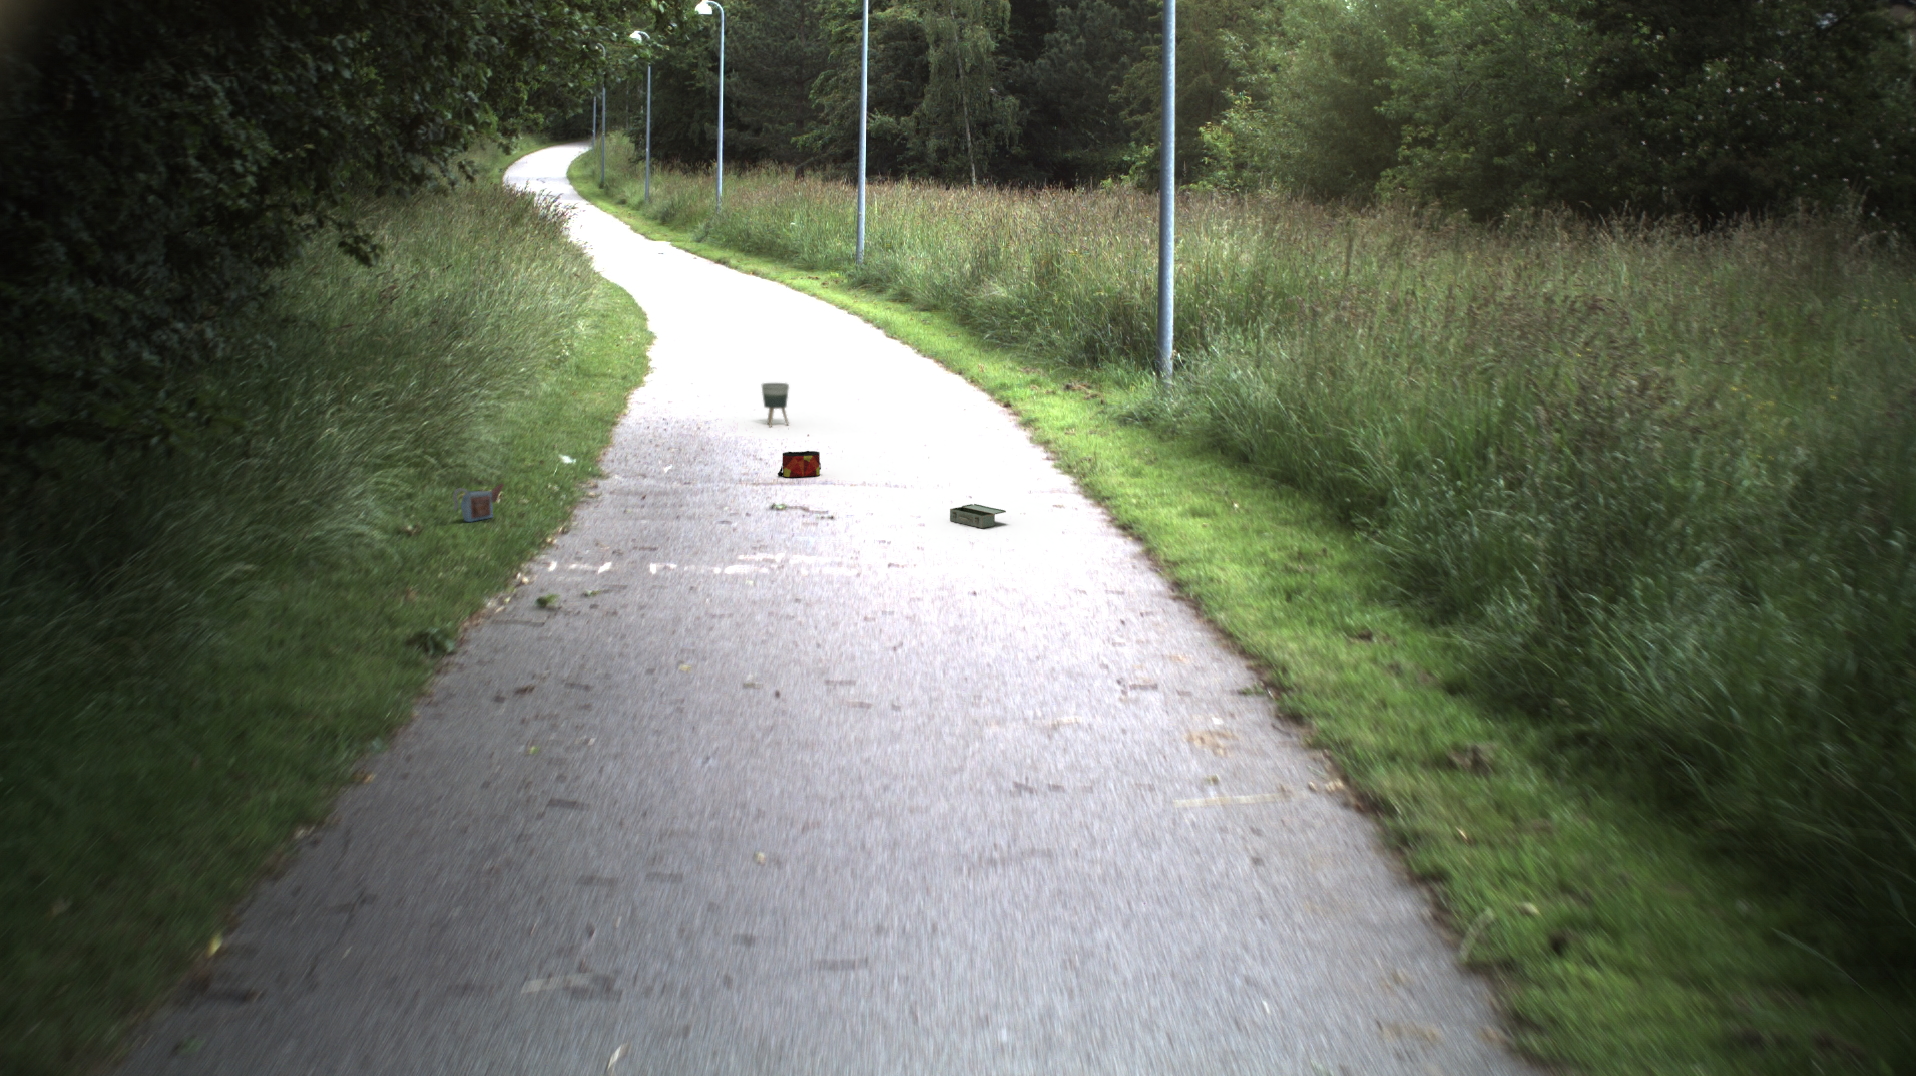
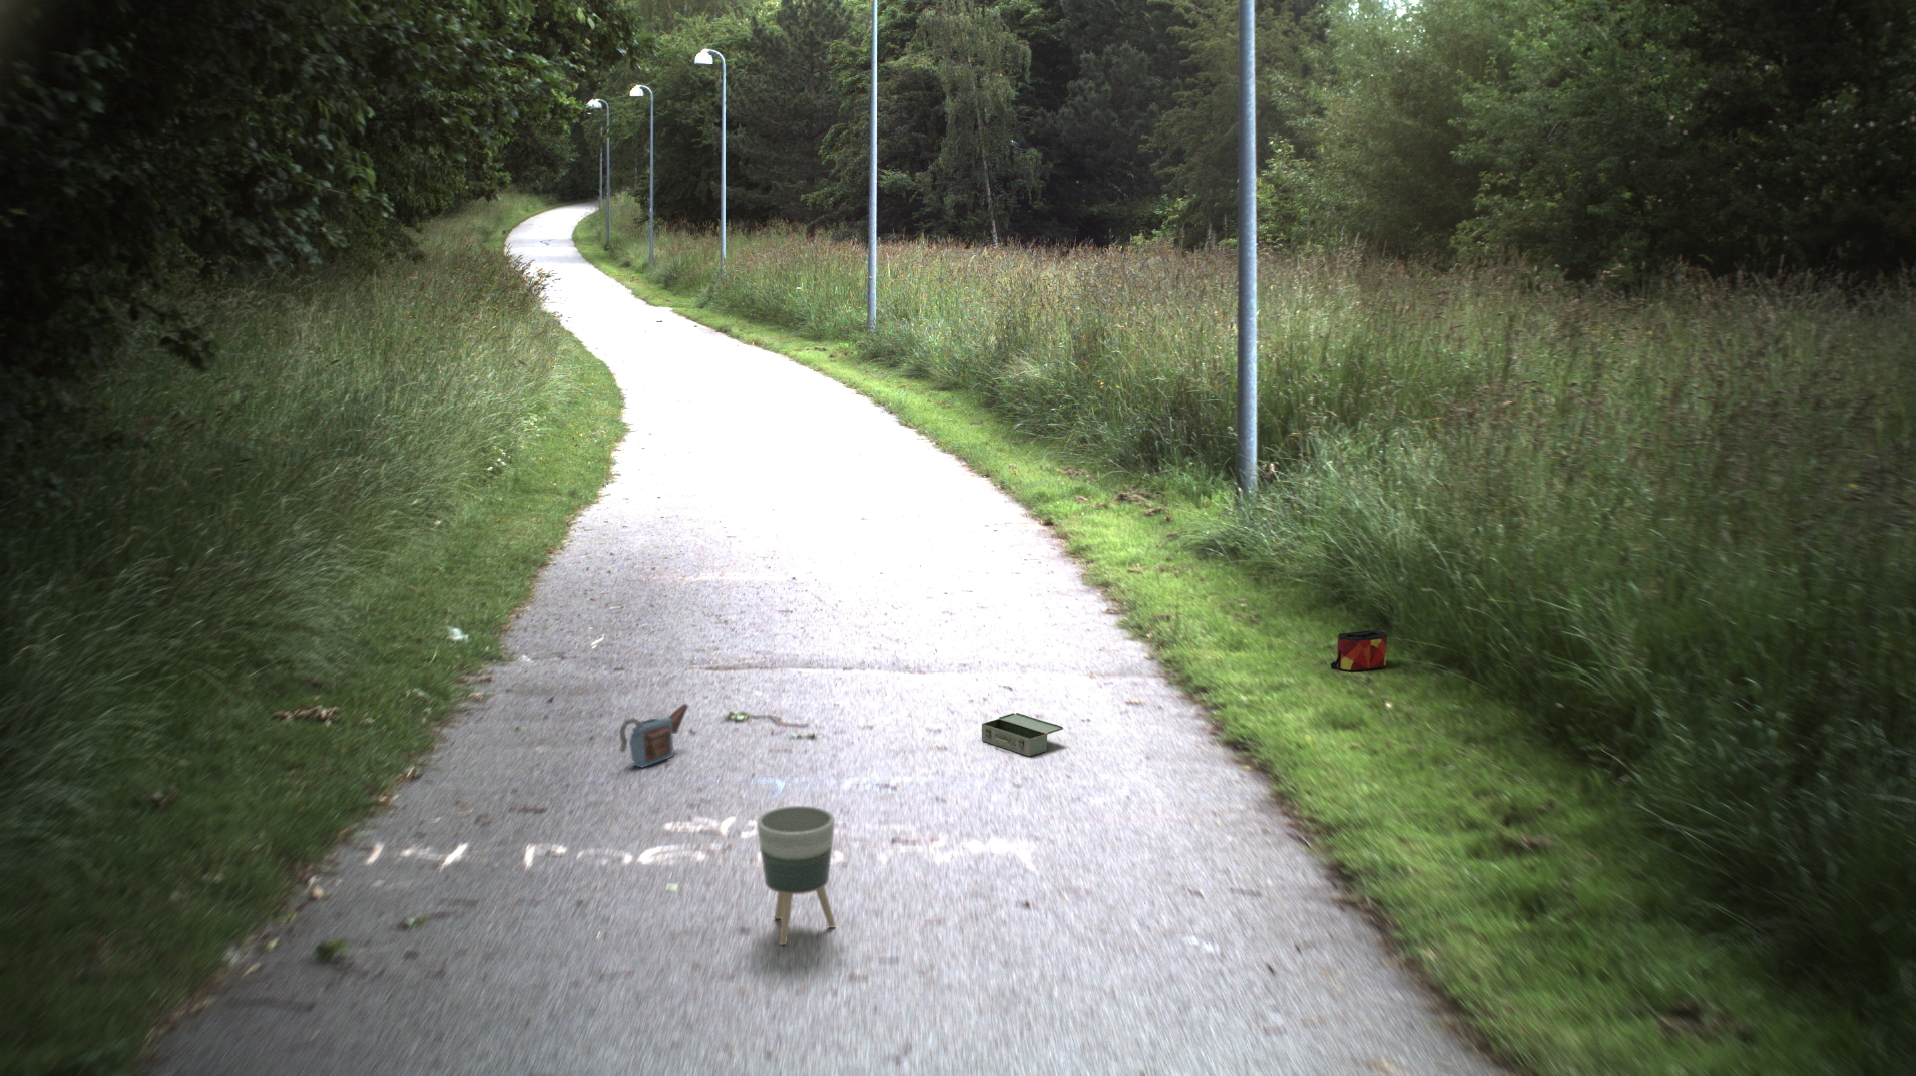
planter: present [762,383,789,427] -> present [757,806,835,945]
bag: present [778,451,821,478] -> present [1330,630,1387,671]
watering can: present [453,484,504,522] -> present [619,704,688,767]

